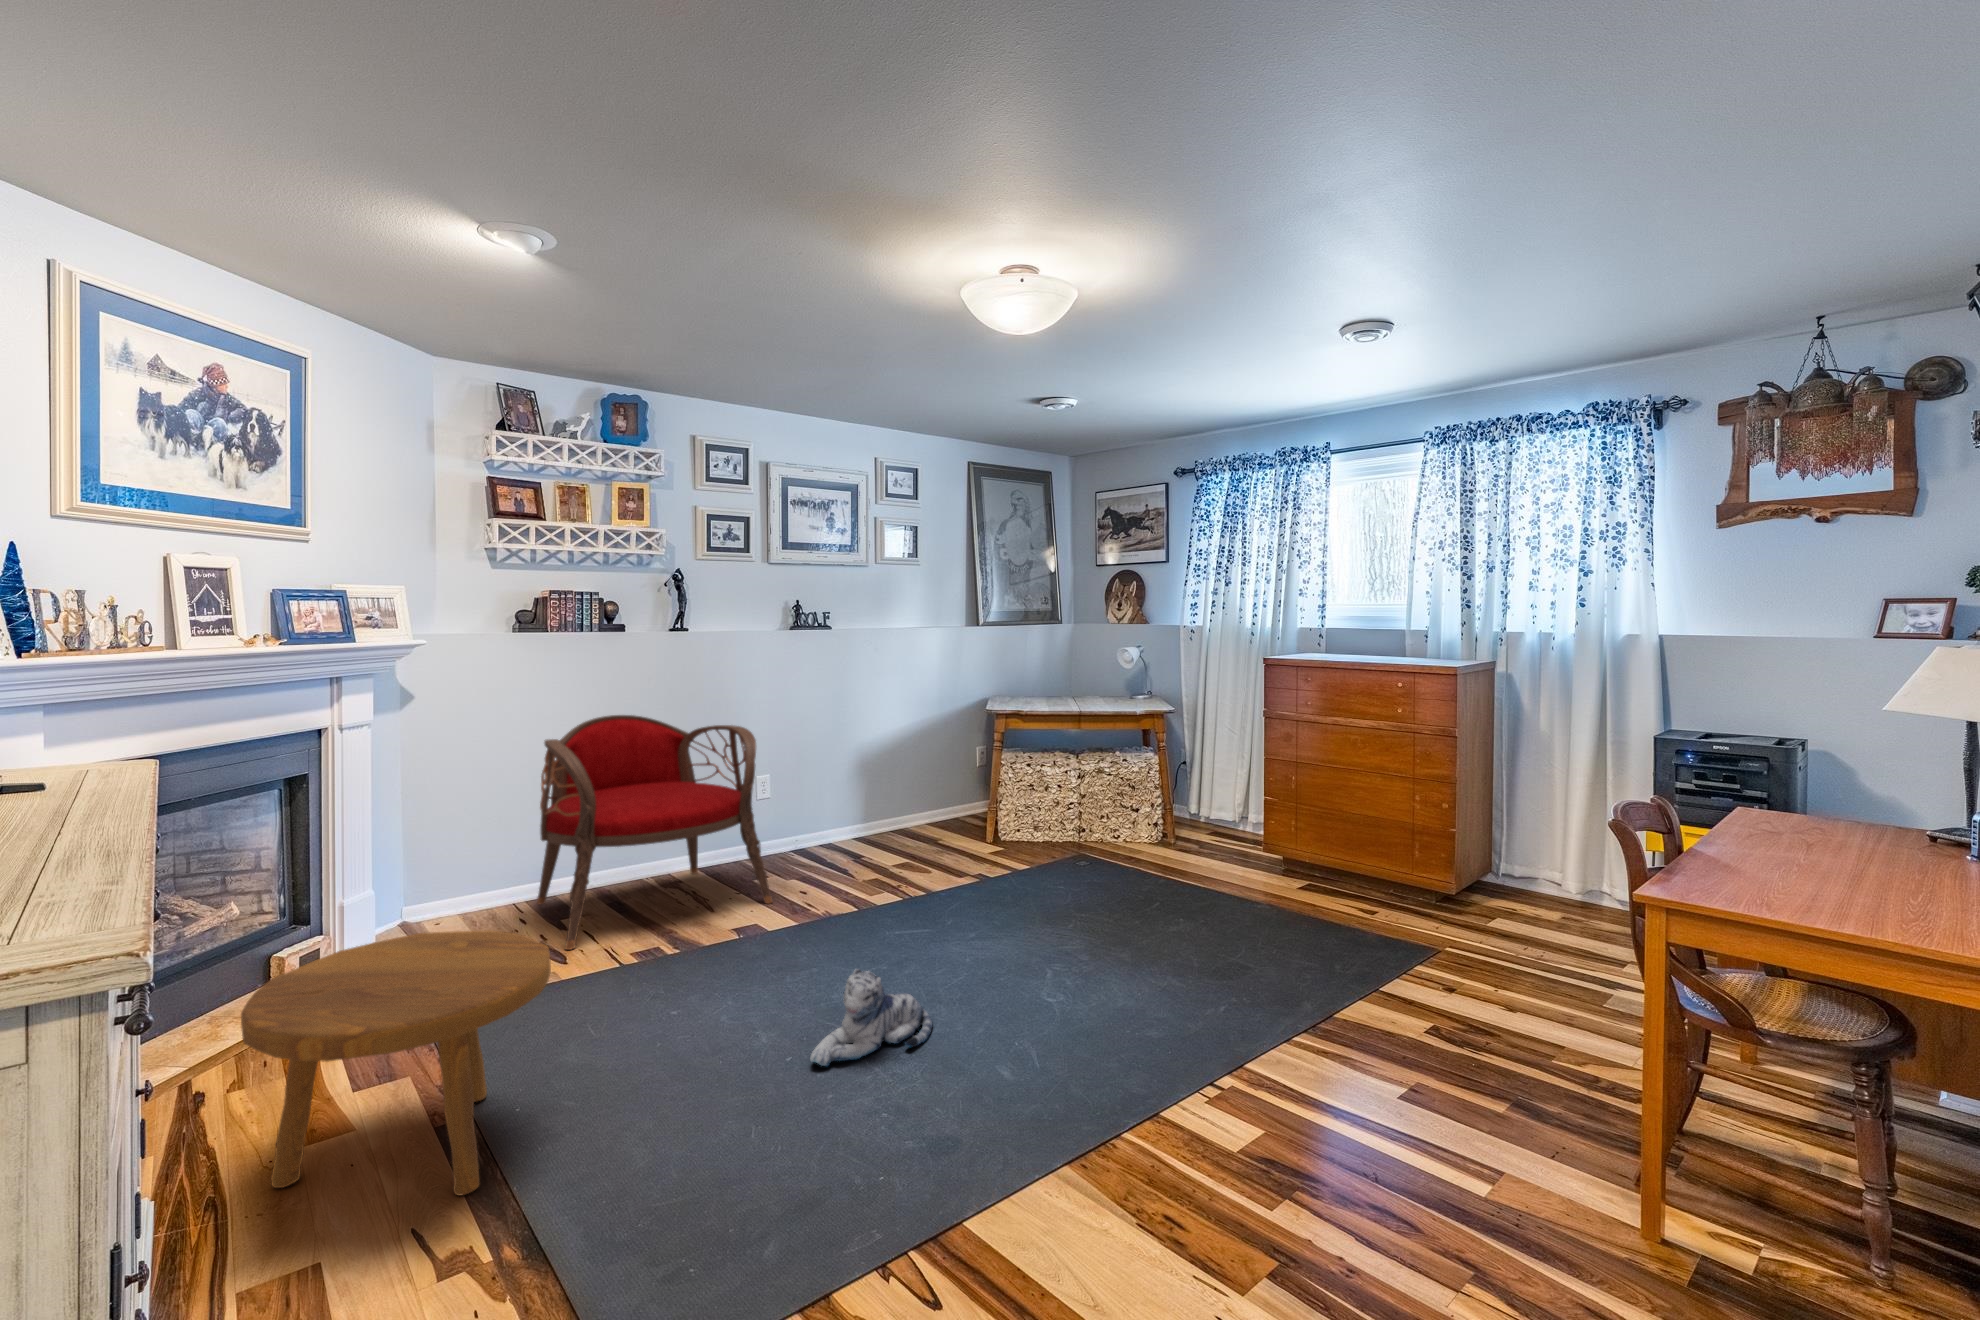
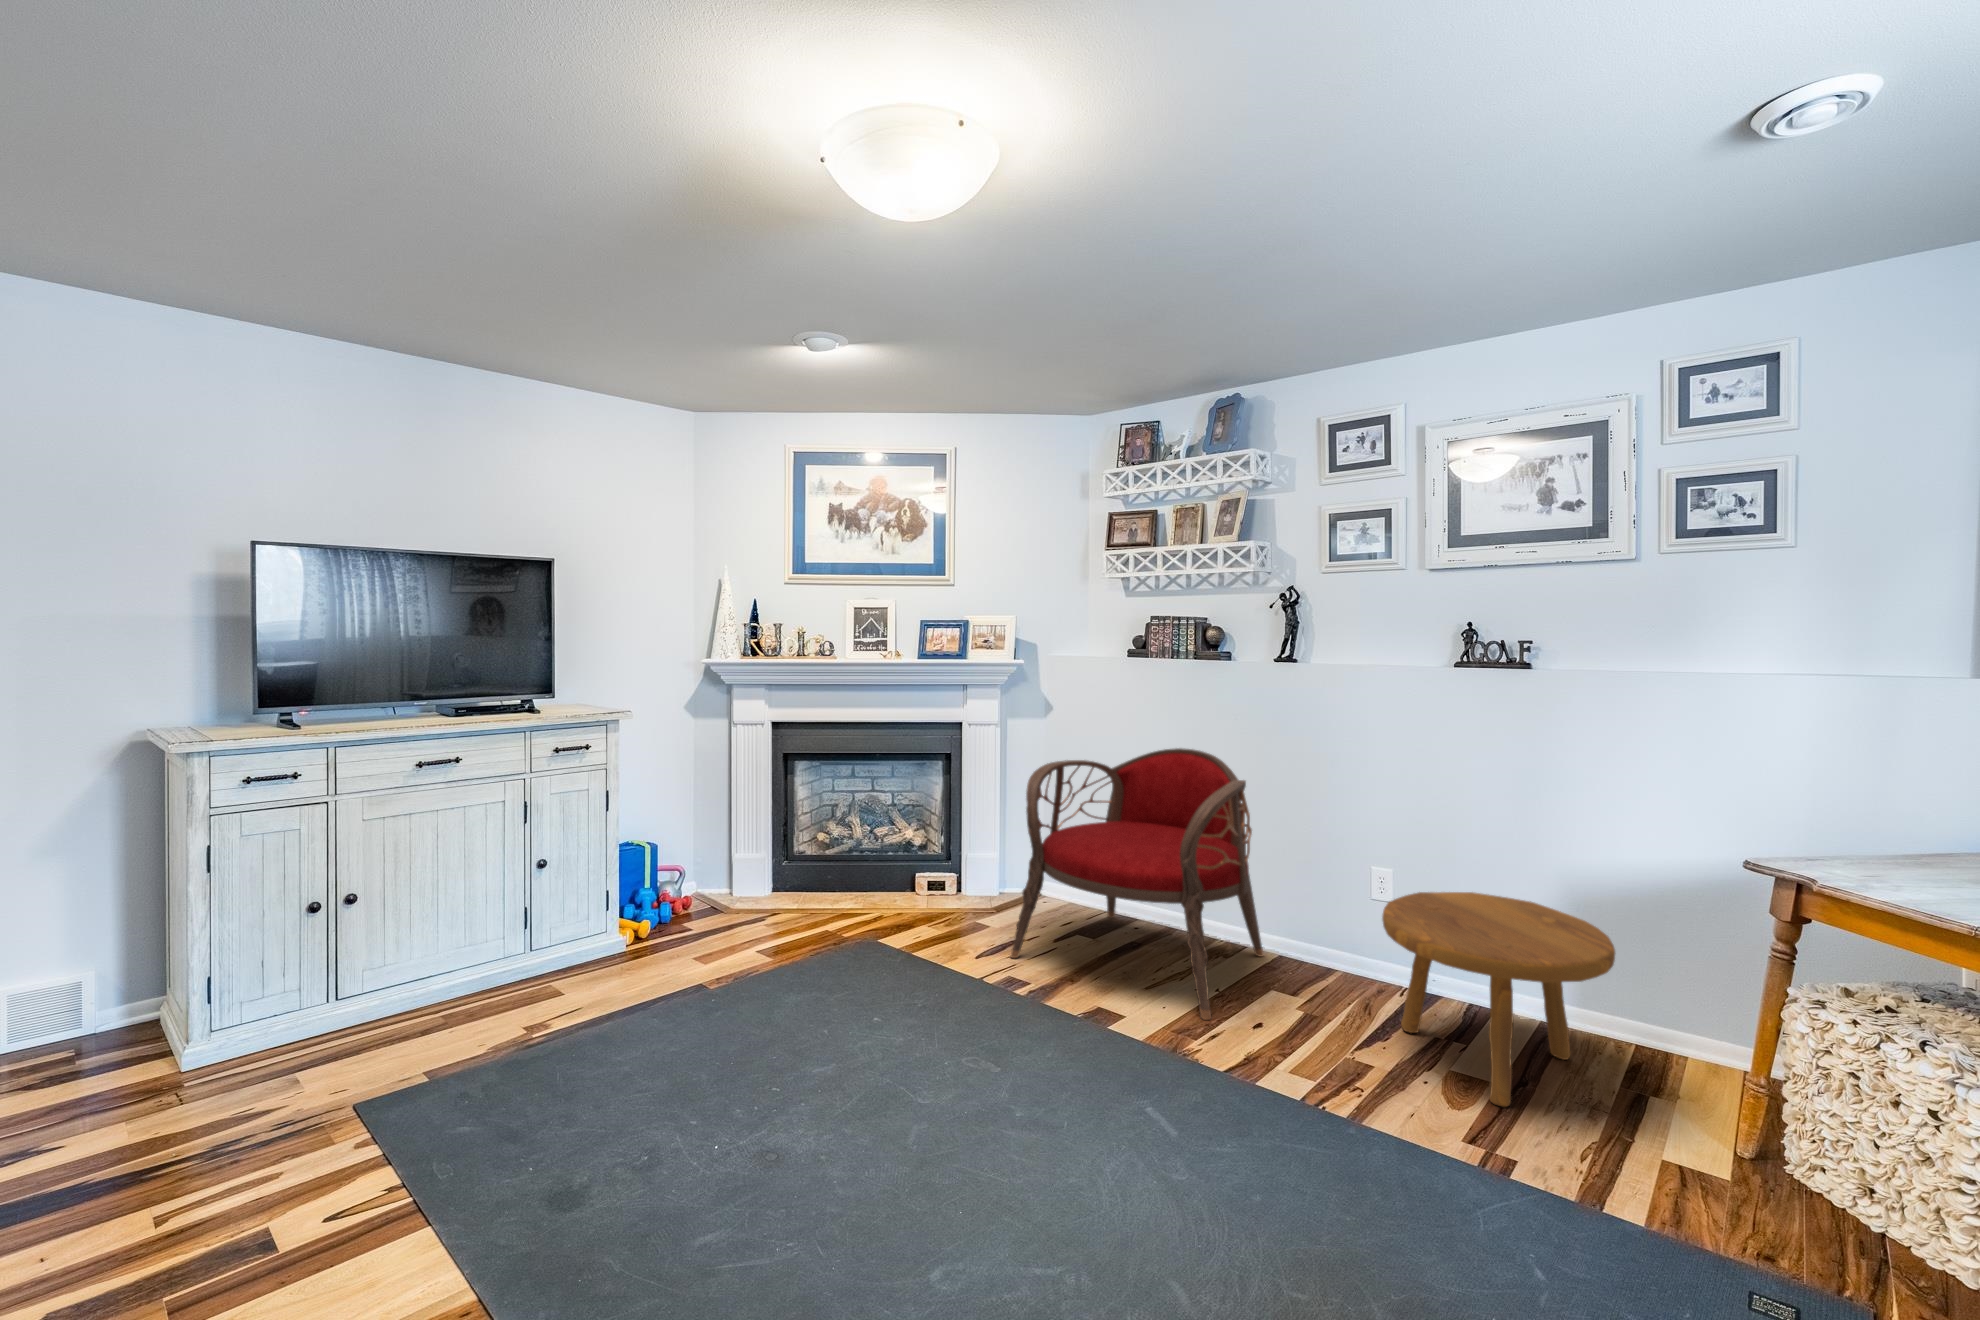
footstool: present [241,930,551,1195] -> present [1382,892,1615,1106]
plush toy: present [810,969,932,1066] -> none [750,1078,880,1225]

